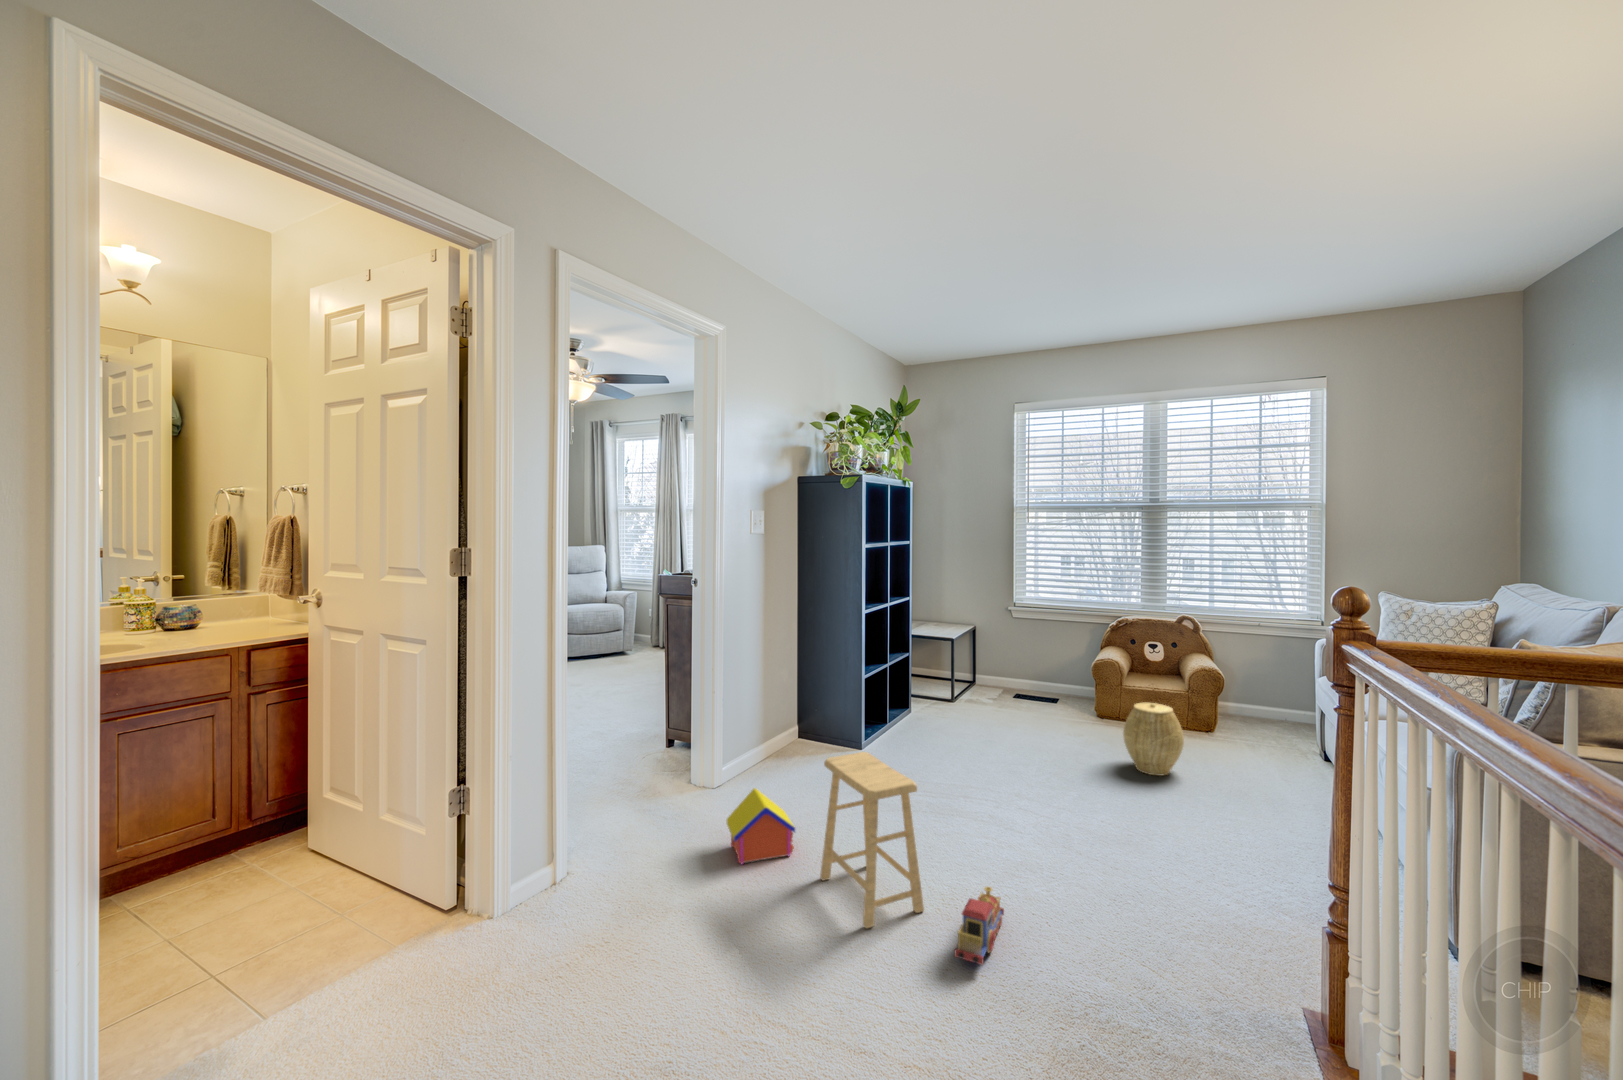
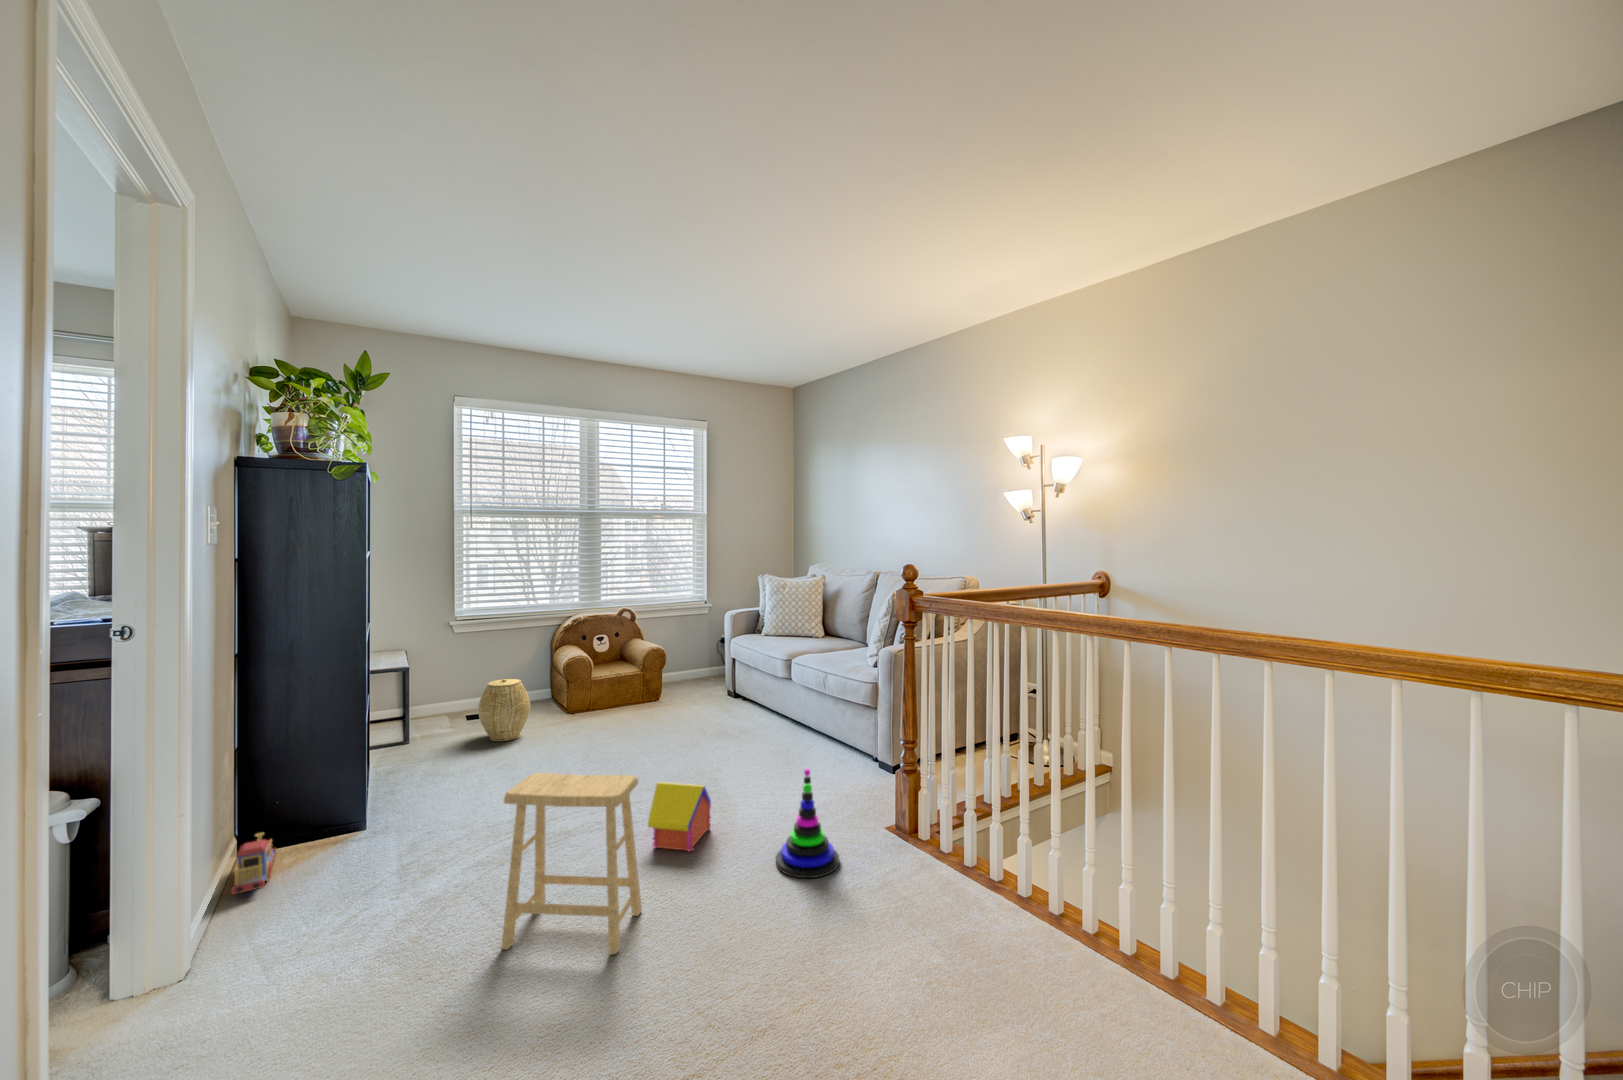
woven basket: present [1123,703,1184,776] -> present [478,679,530,741]
toy house: present [726,788,795,864] -> present [648,782,711,851]
stacking toy: none [1082,855,1170,1000] -> present [776,769,839,878]
toy train: present [955,887,1004,965] -> present [231,833,276,894]

